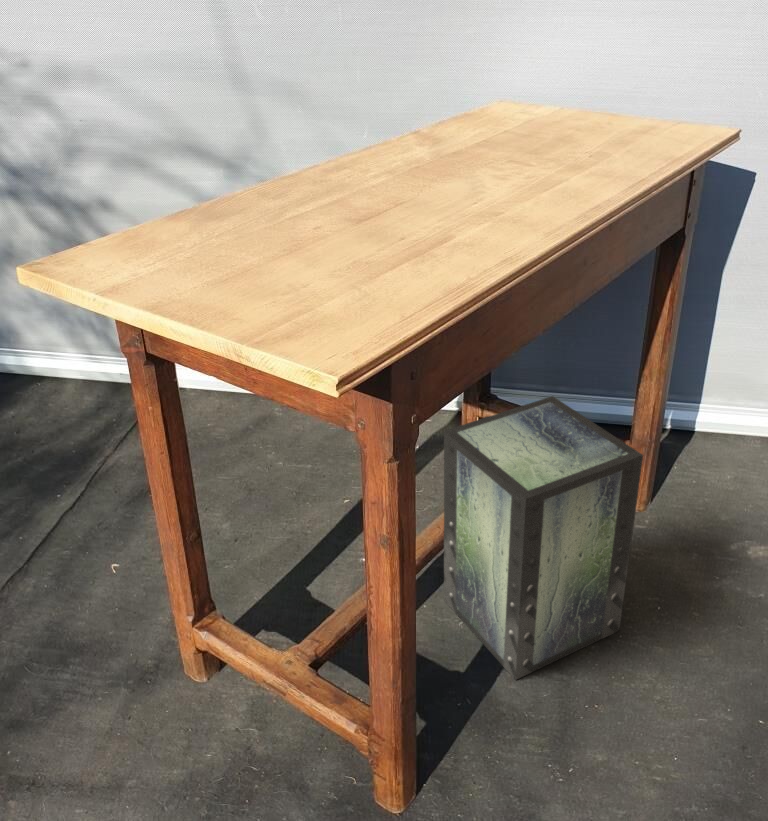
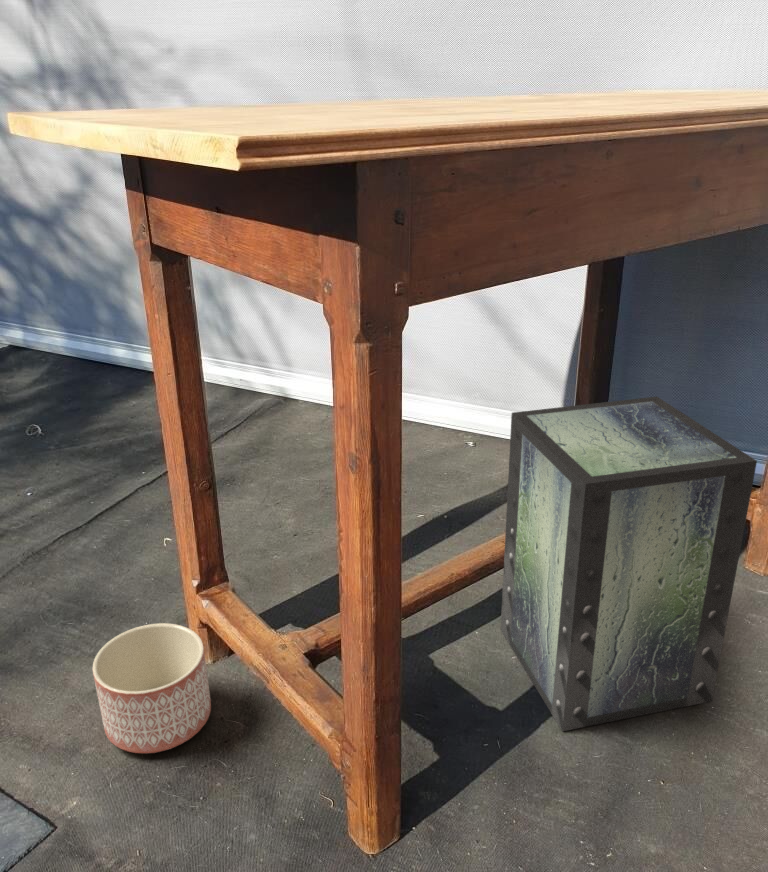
planter: none [123,658,227,776] -> present [92,623,211,753]

